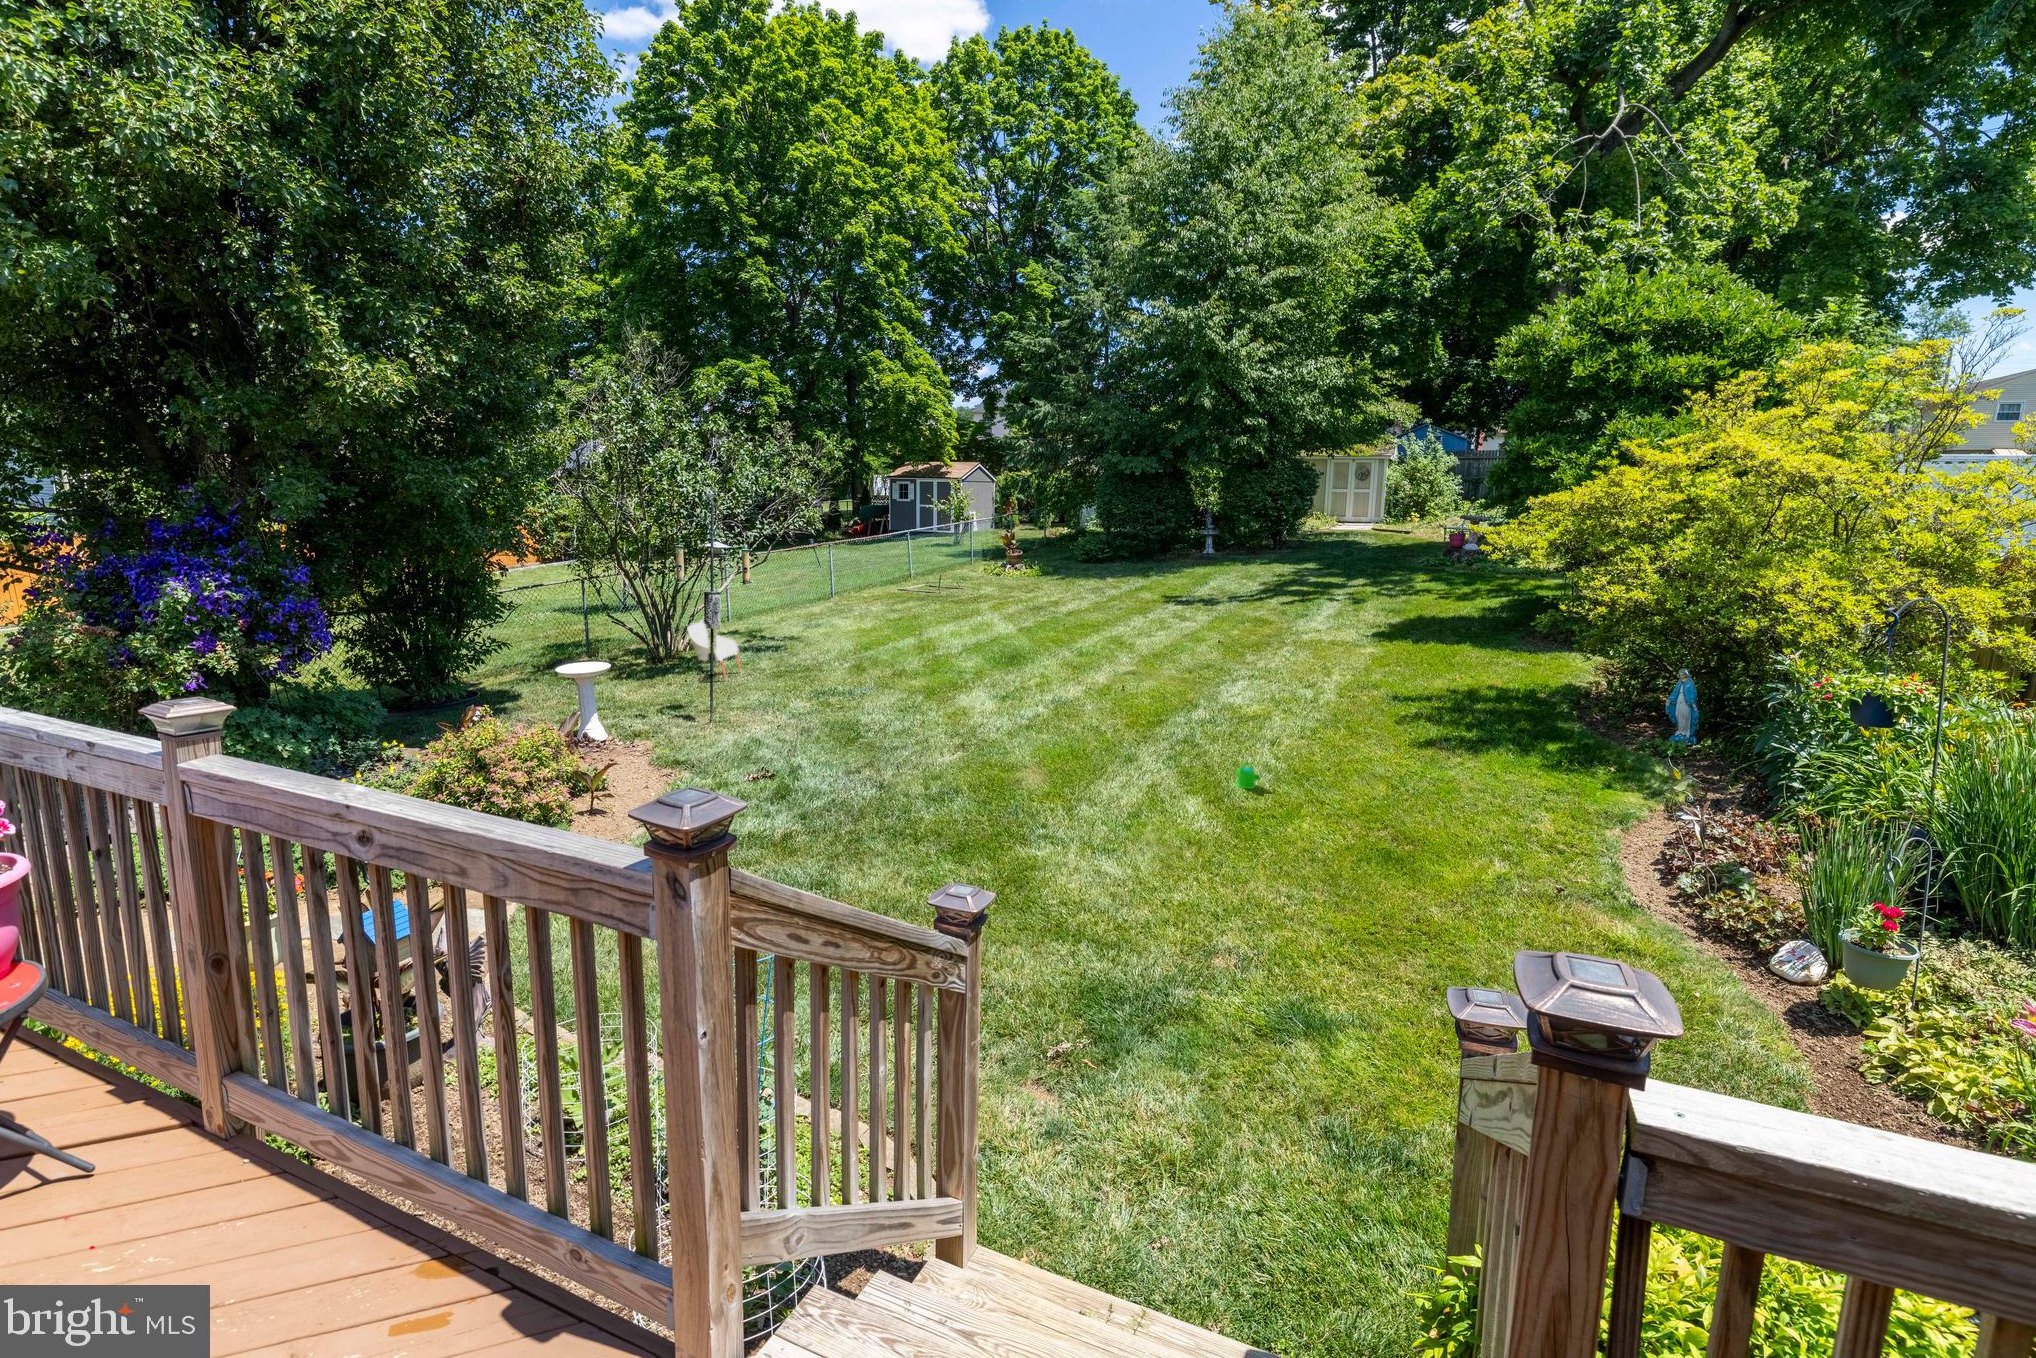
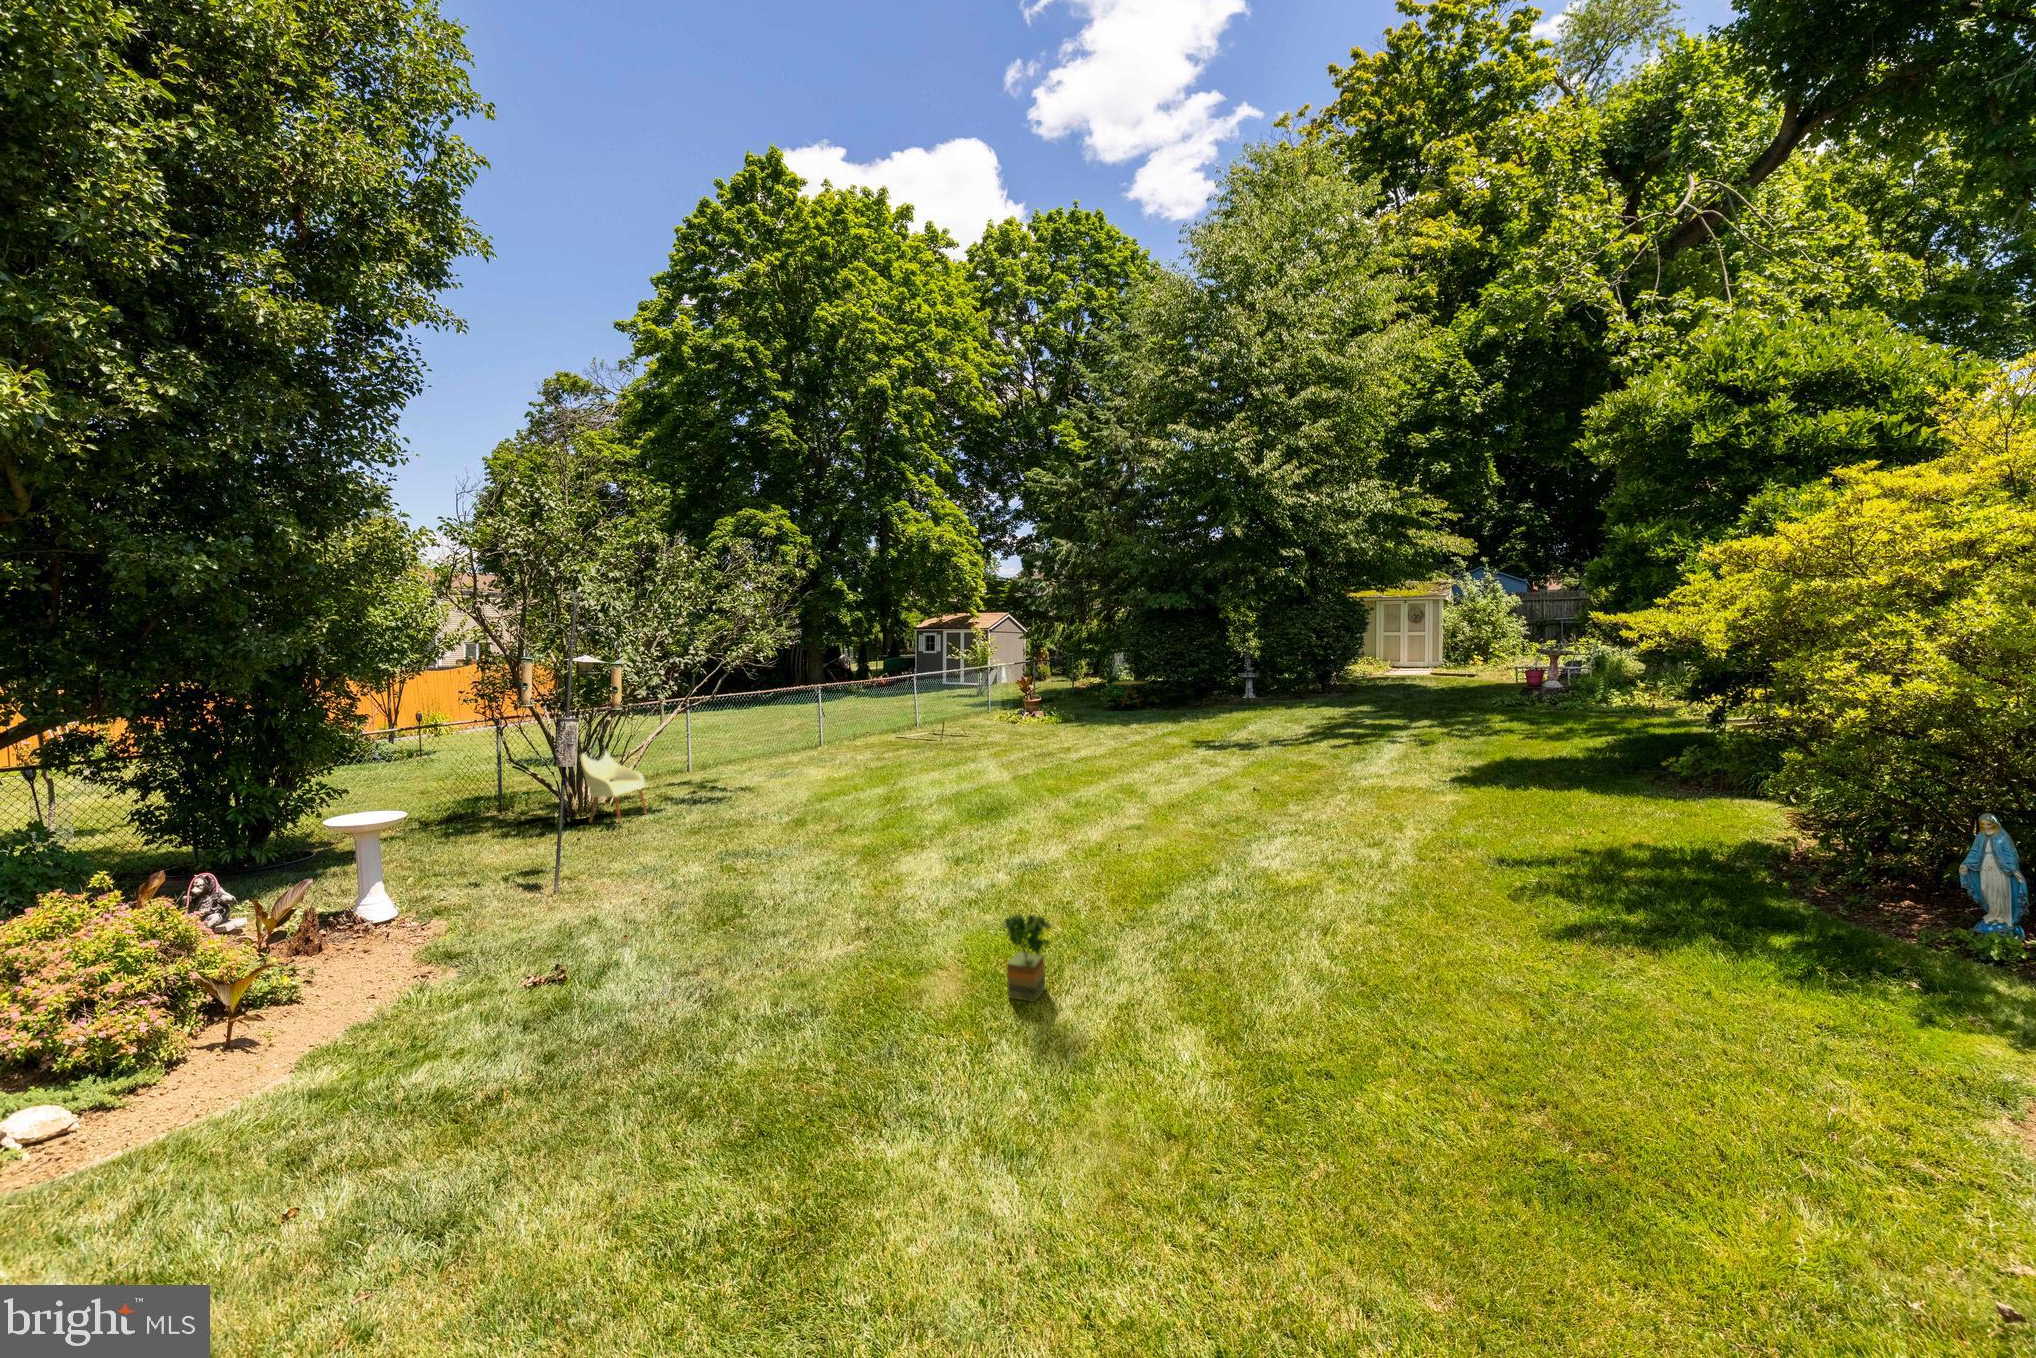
round table: none [1091,541,1122,565] -> present [1114,681,1144,705]
potted tree: none [1080,739,1113,792] -> present [1003,915,1052,1002]
watering can: present [1236,762,1261,789] -> none [1254,958,1294,1006]

